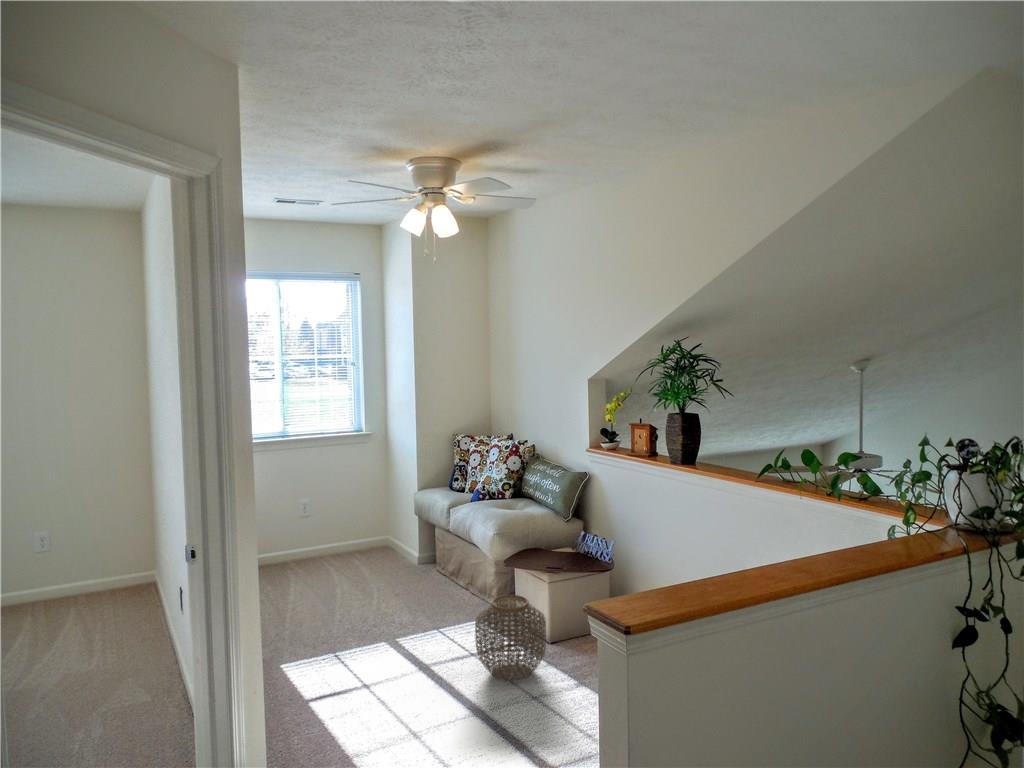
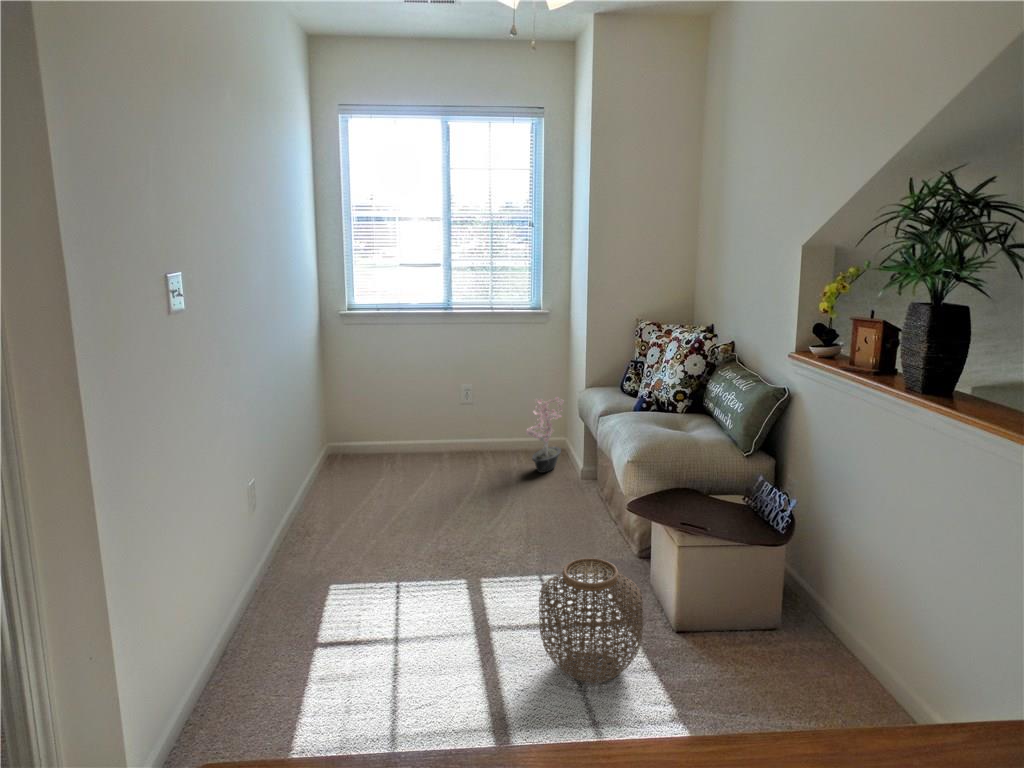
potted plant: none [360,497,401,565] -> present [526,397,563,473]

